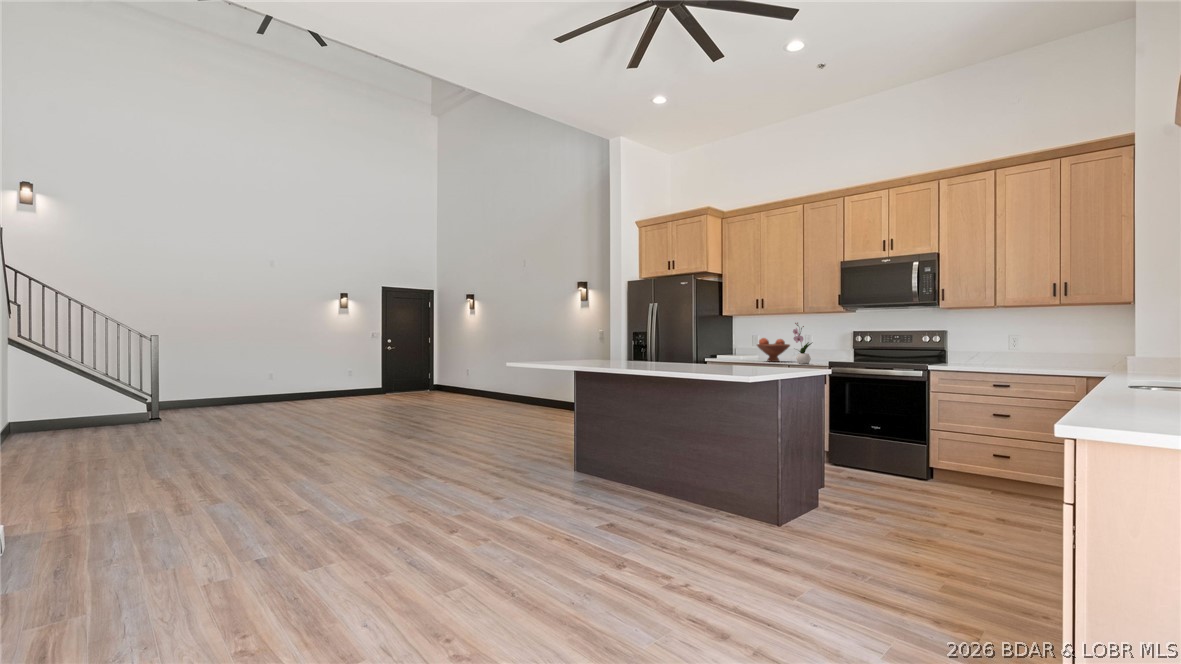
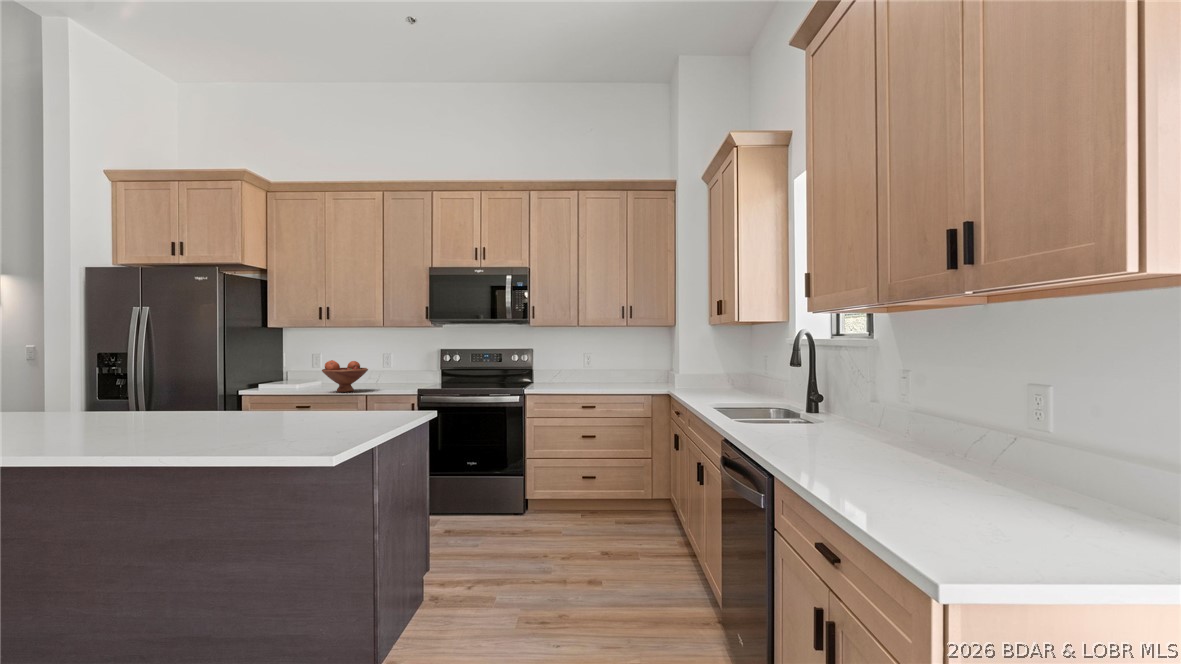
flower arrangement: present [793,323,812,364] -> none [376,342,402,396]

